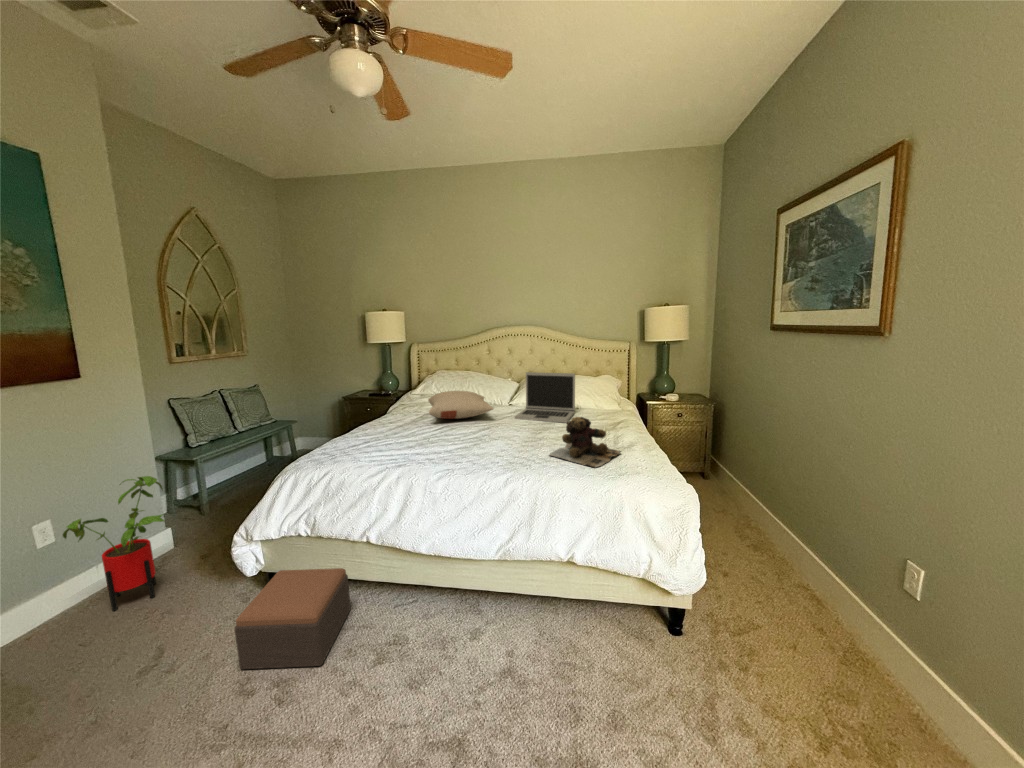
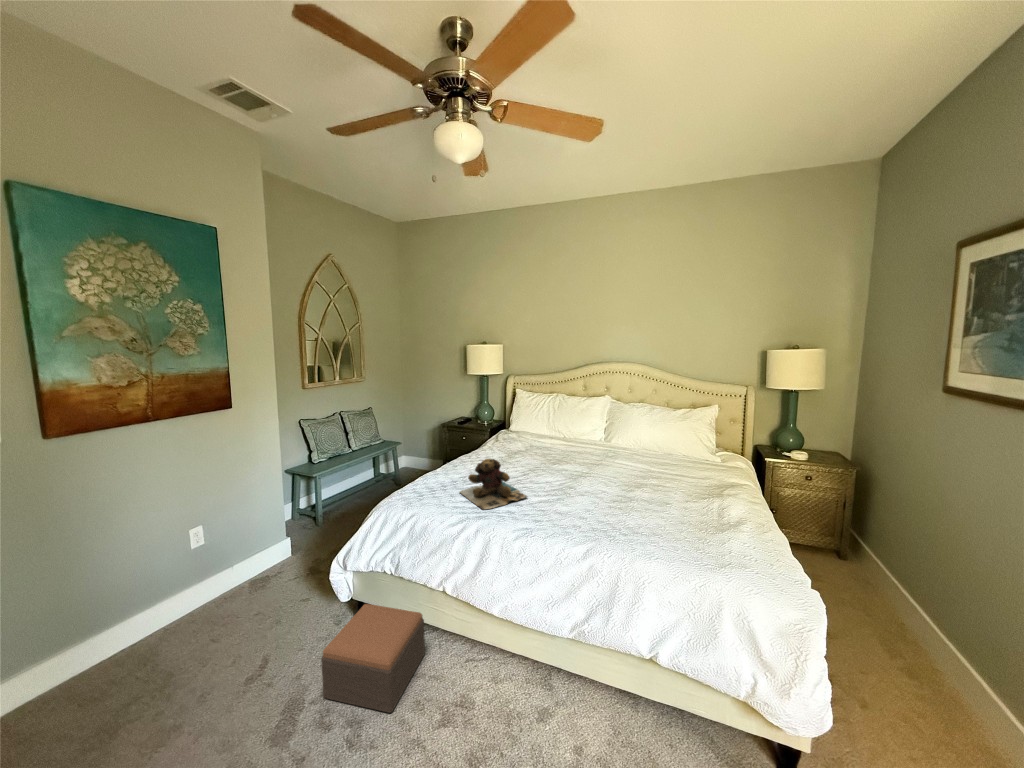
laptop: present [515,372,575,423] -> none [604,418,676,480]
pillow: present [428,391,493,419] -> none [515,433,582,463]
teddy bear: present [550,417,621,467] -> present [460,459,527,509]
house plant: present [63,476,164,611] -> none [209,495,284,611]

